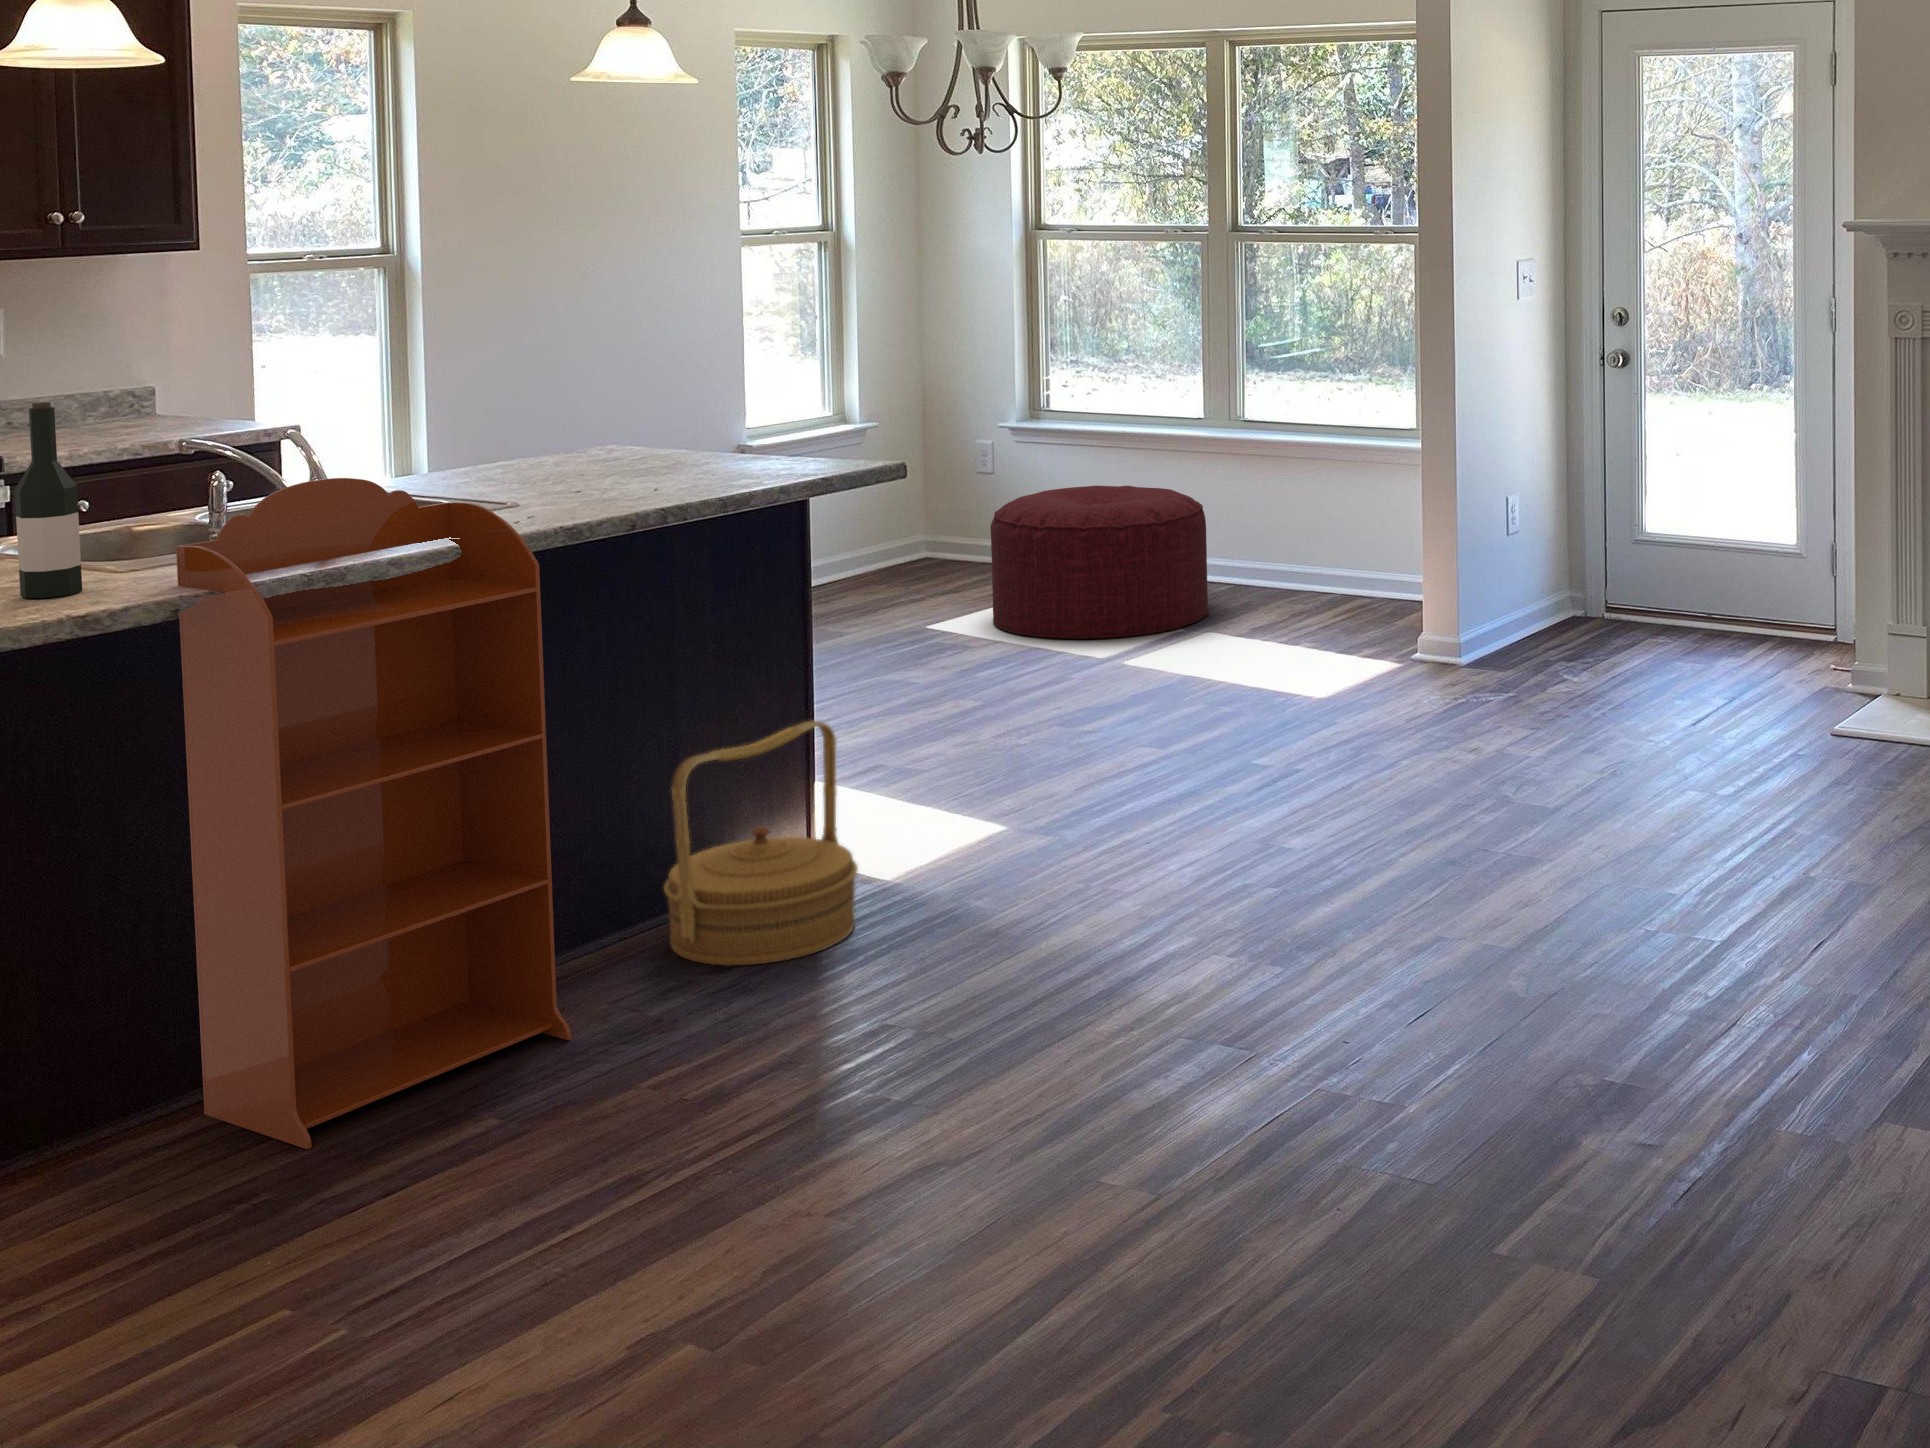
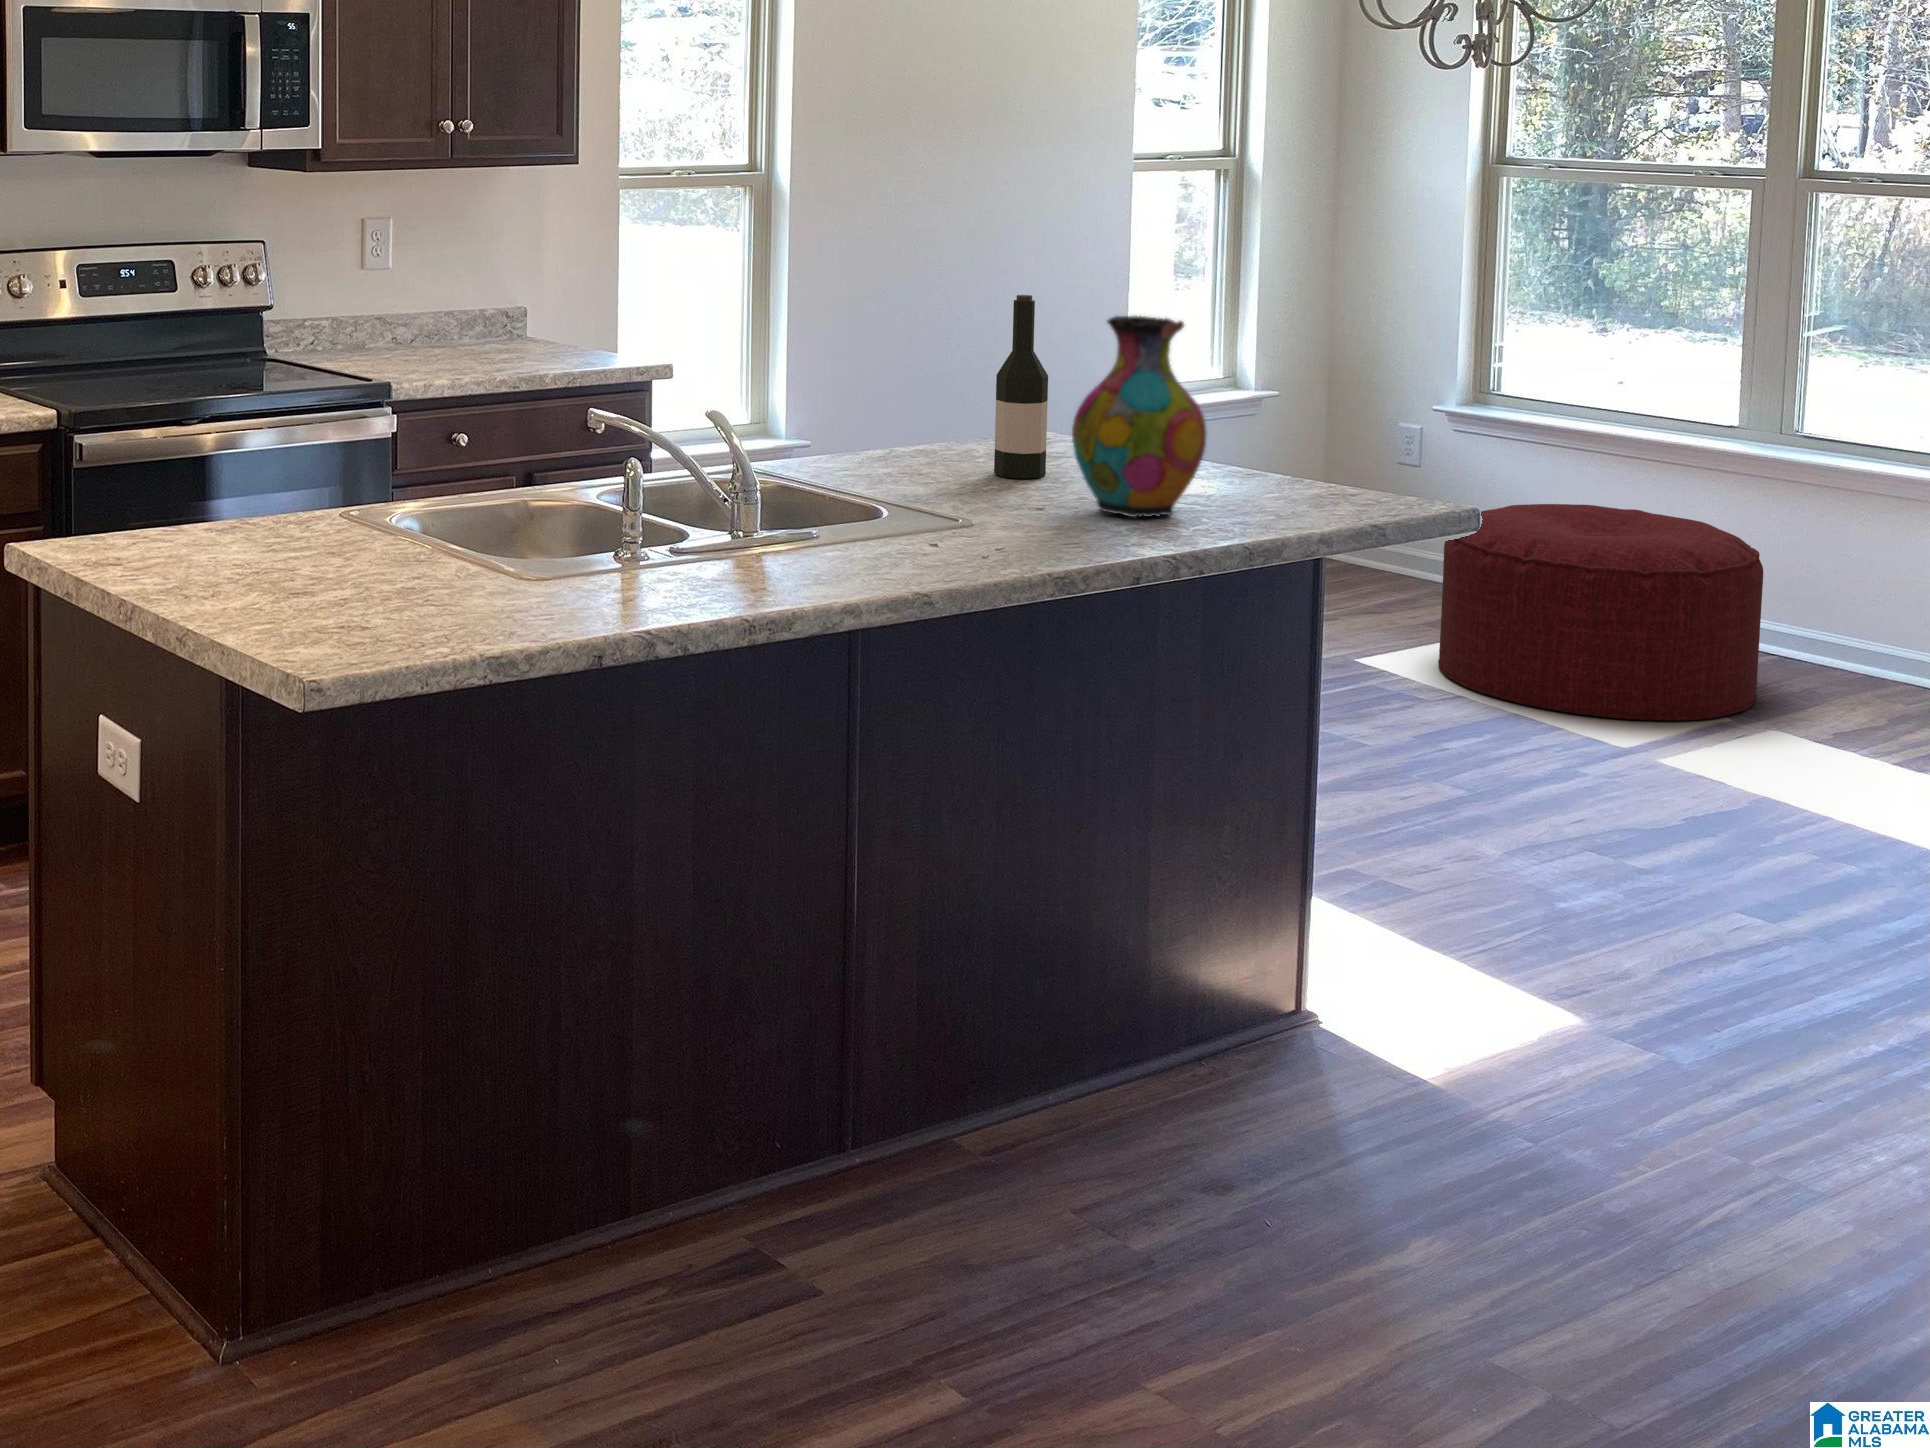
vase: none [604,338,706,488] -> present [1072,315,1207,517]
wine bottle: present [15,402,82,598] -> present [994,295,1048,479]
bookcase: present [176,478,571,1149] -> none [598,492,1030,1374]
woven basket: present [664,721,858,966] -> none [1129,860,1399,1204]

